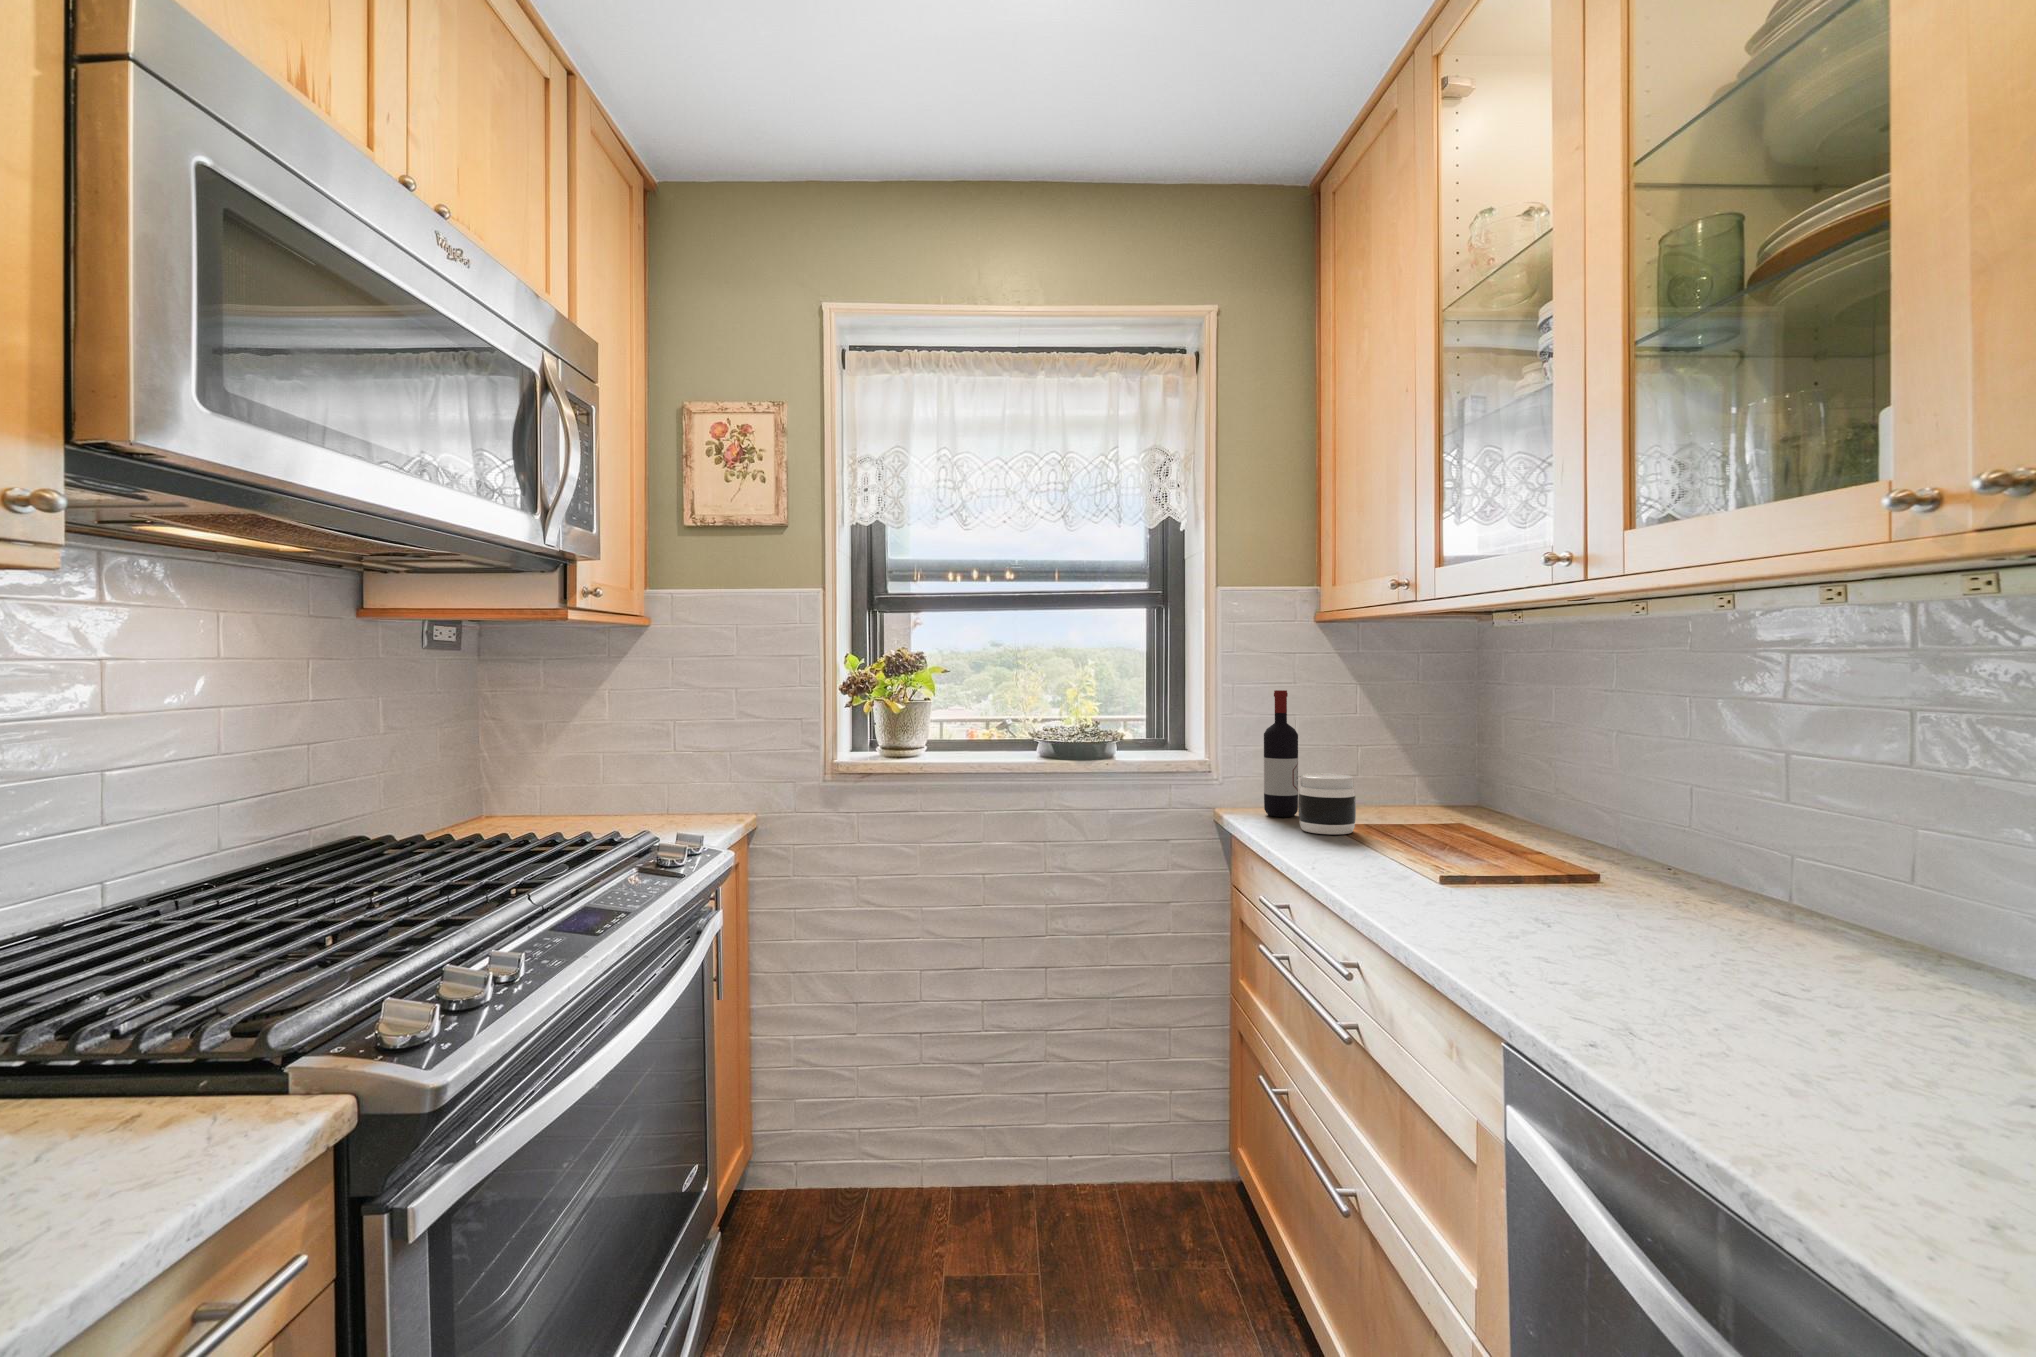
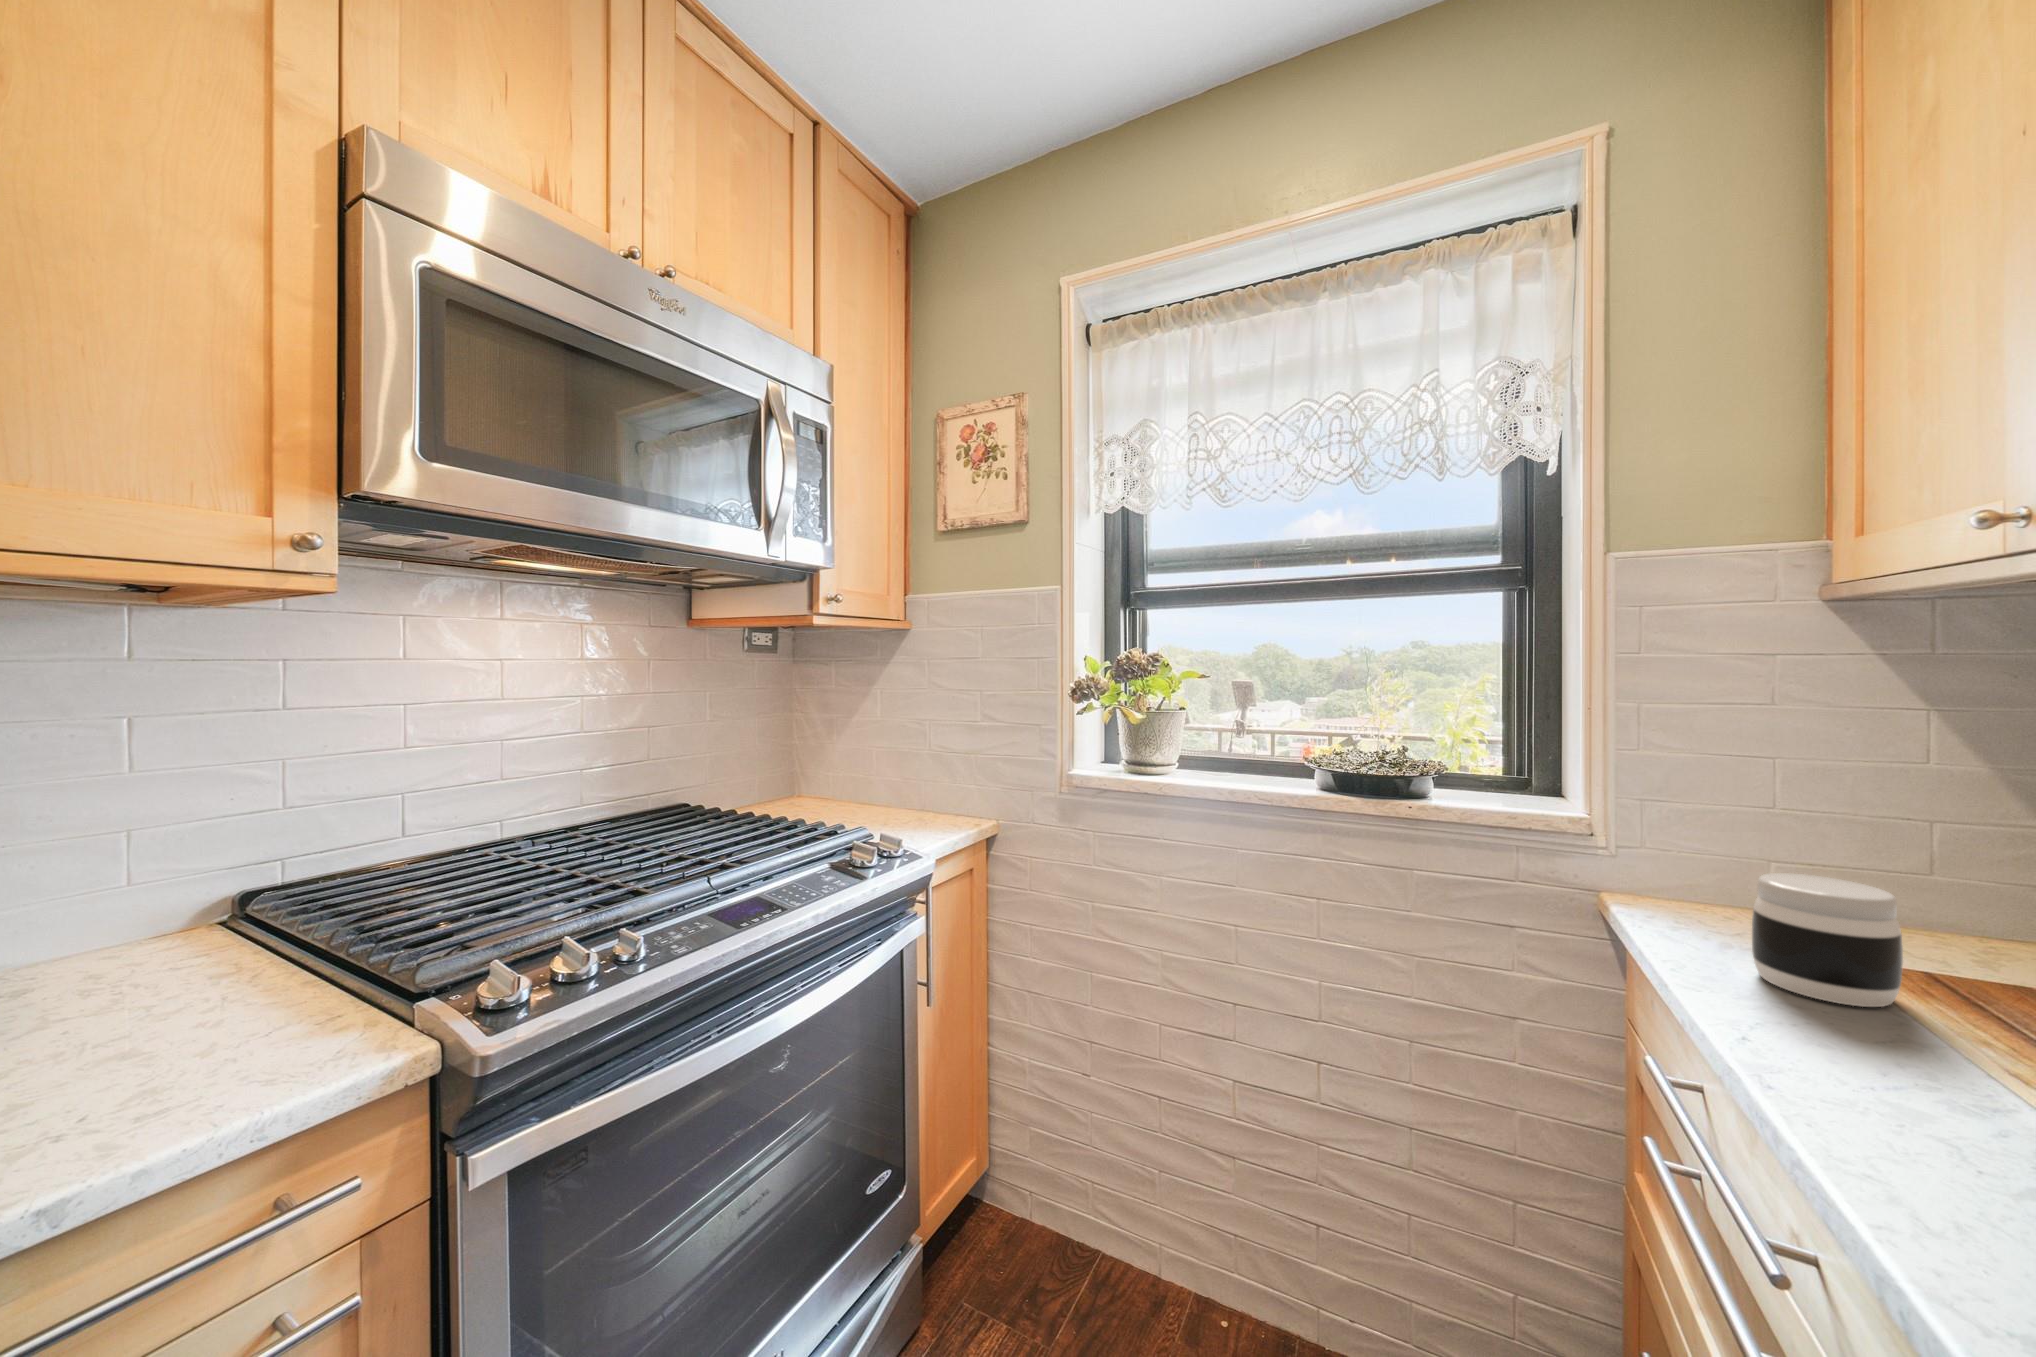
wine bottle: present [1264,690,1298,817] -> none [1687,716,1765,934]

